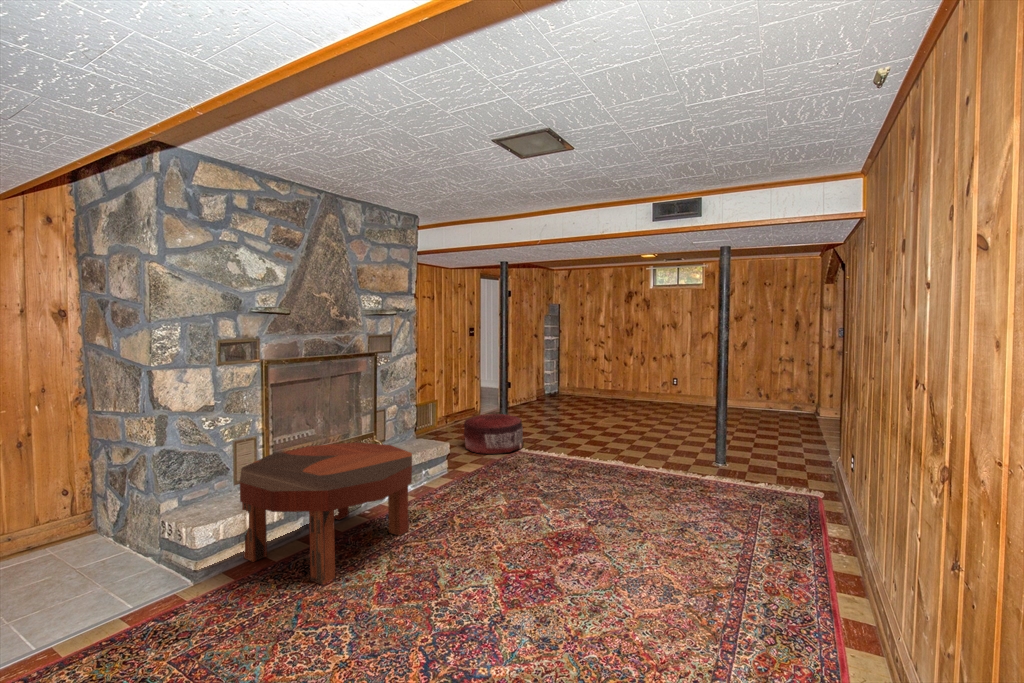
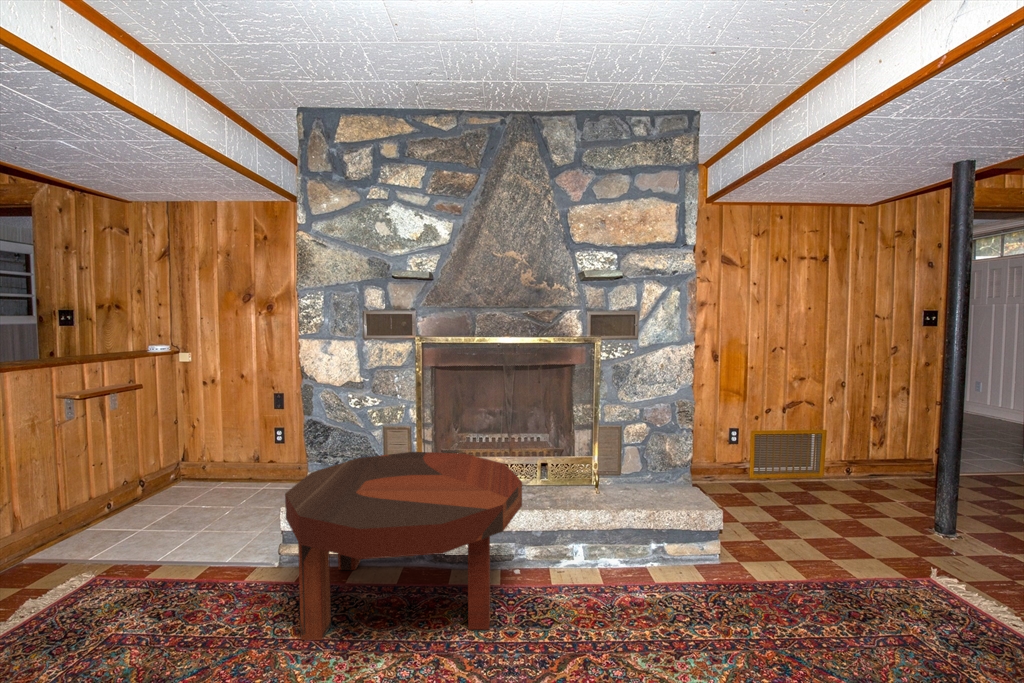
pouf: present [464,414,524,454] -> none [822,478,982,582]

